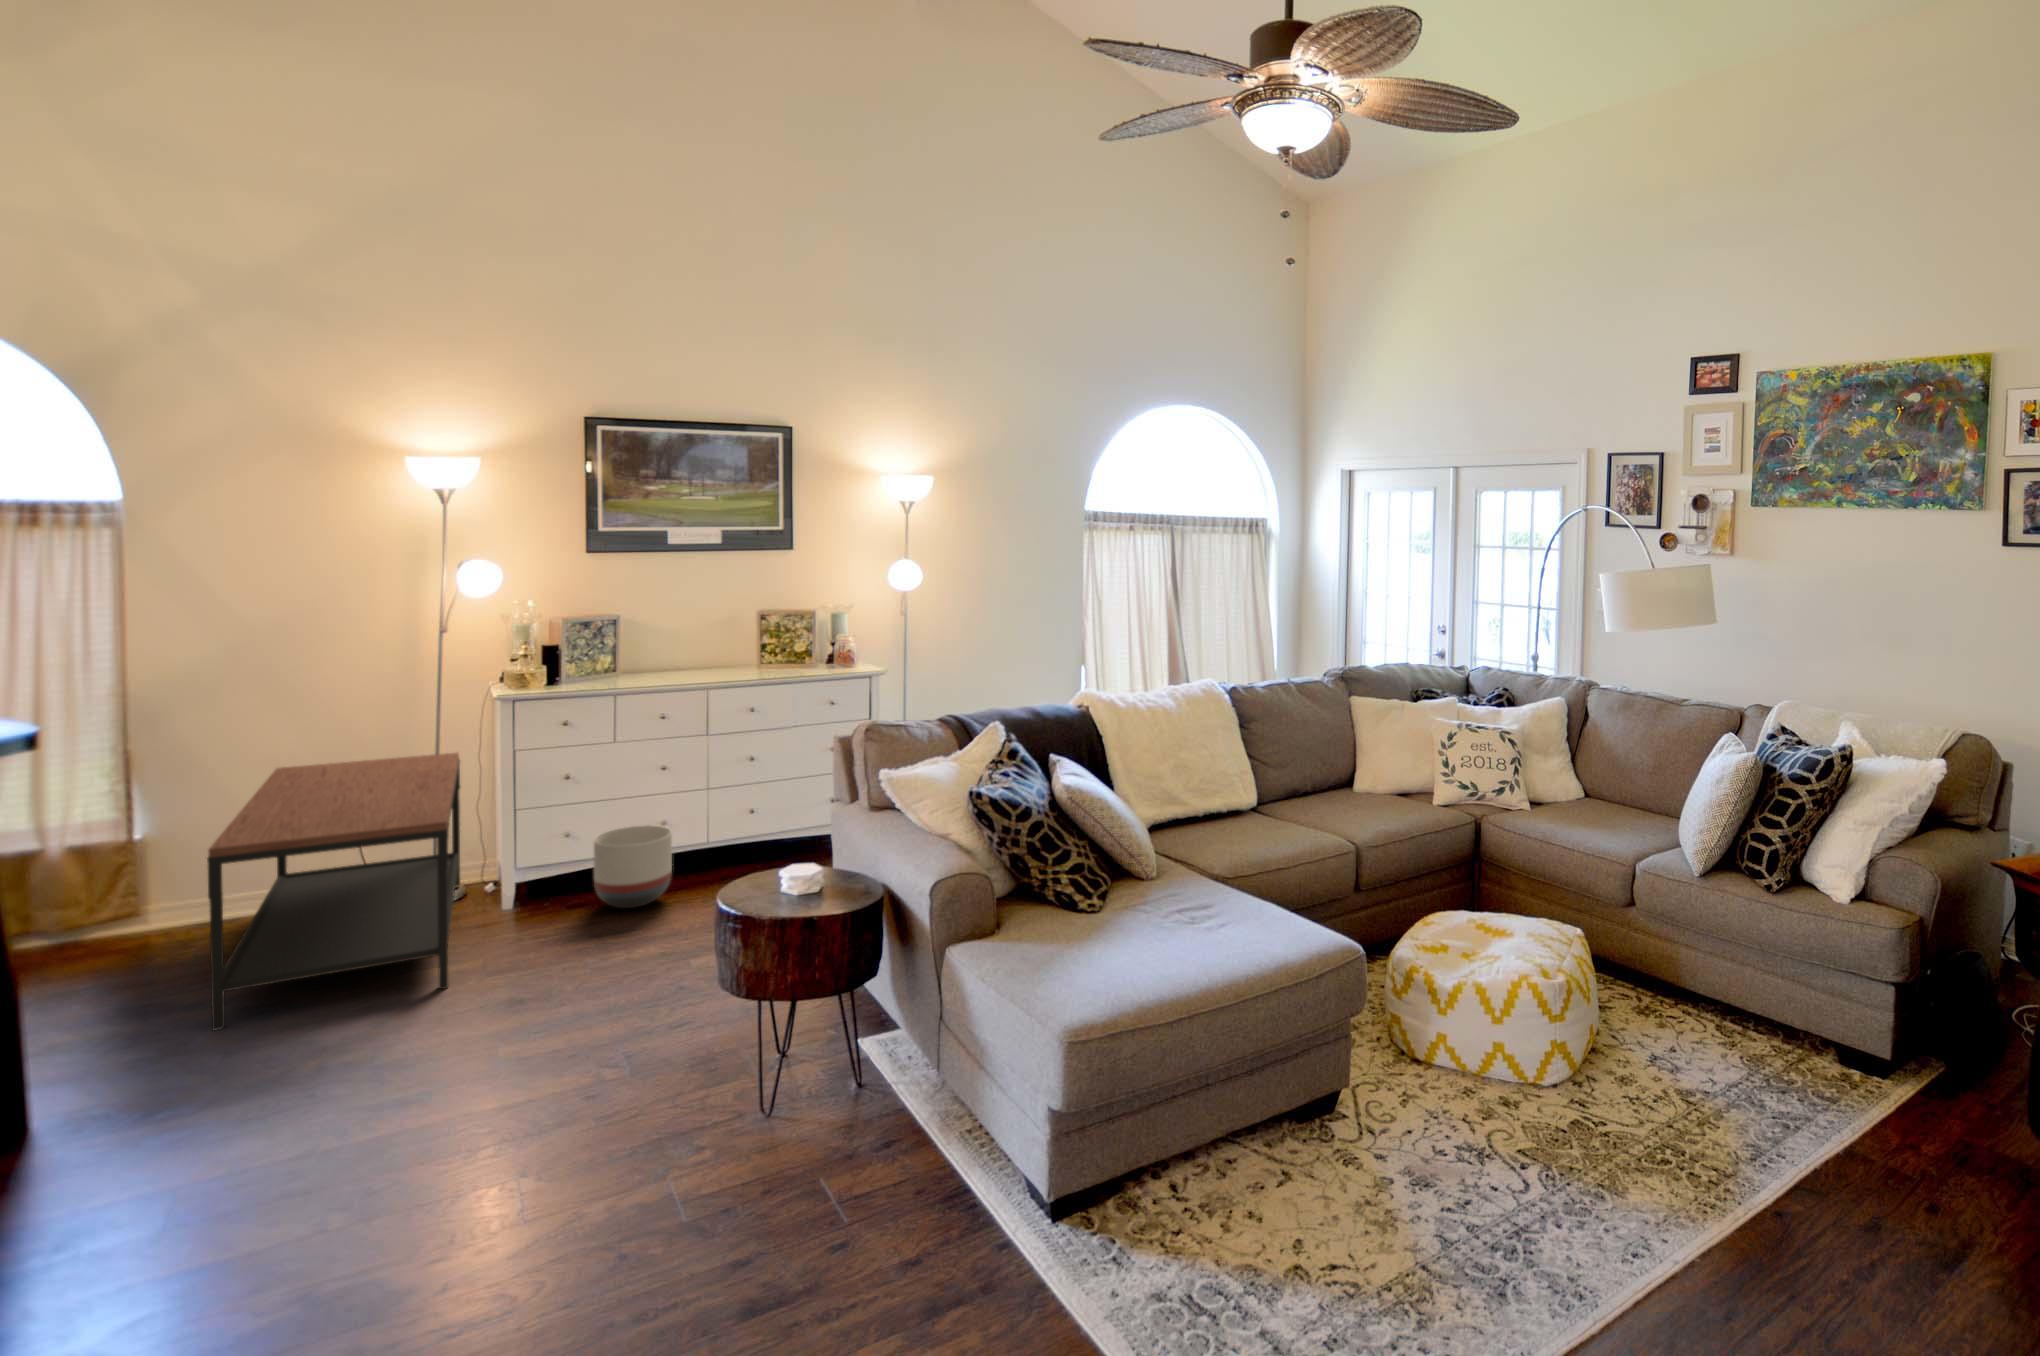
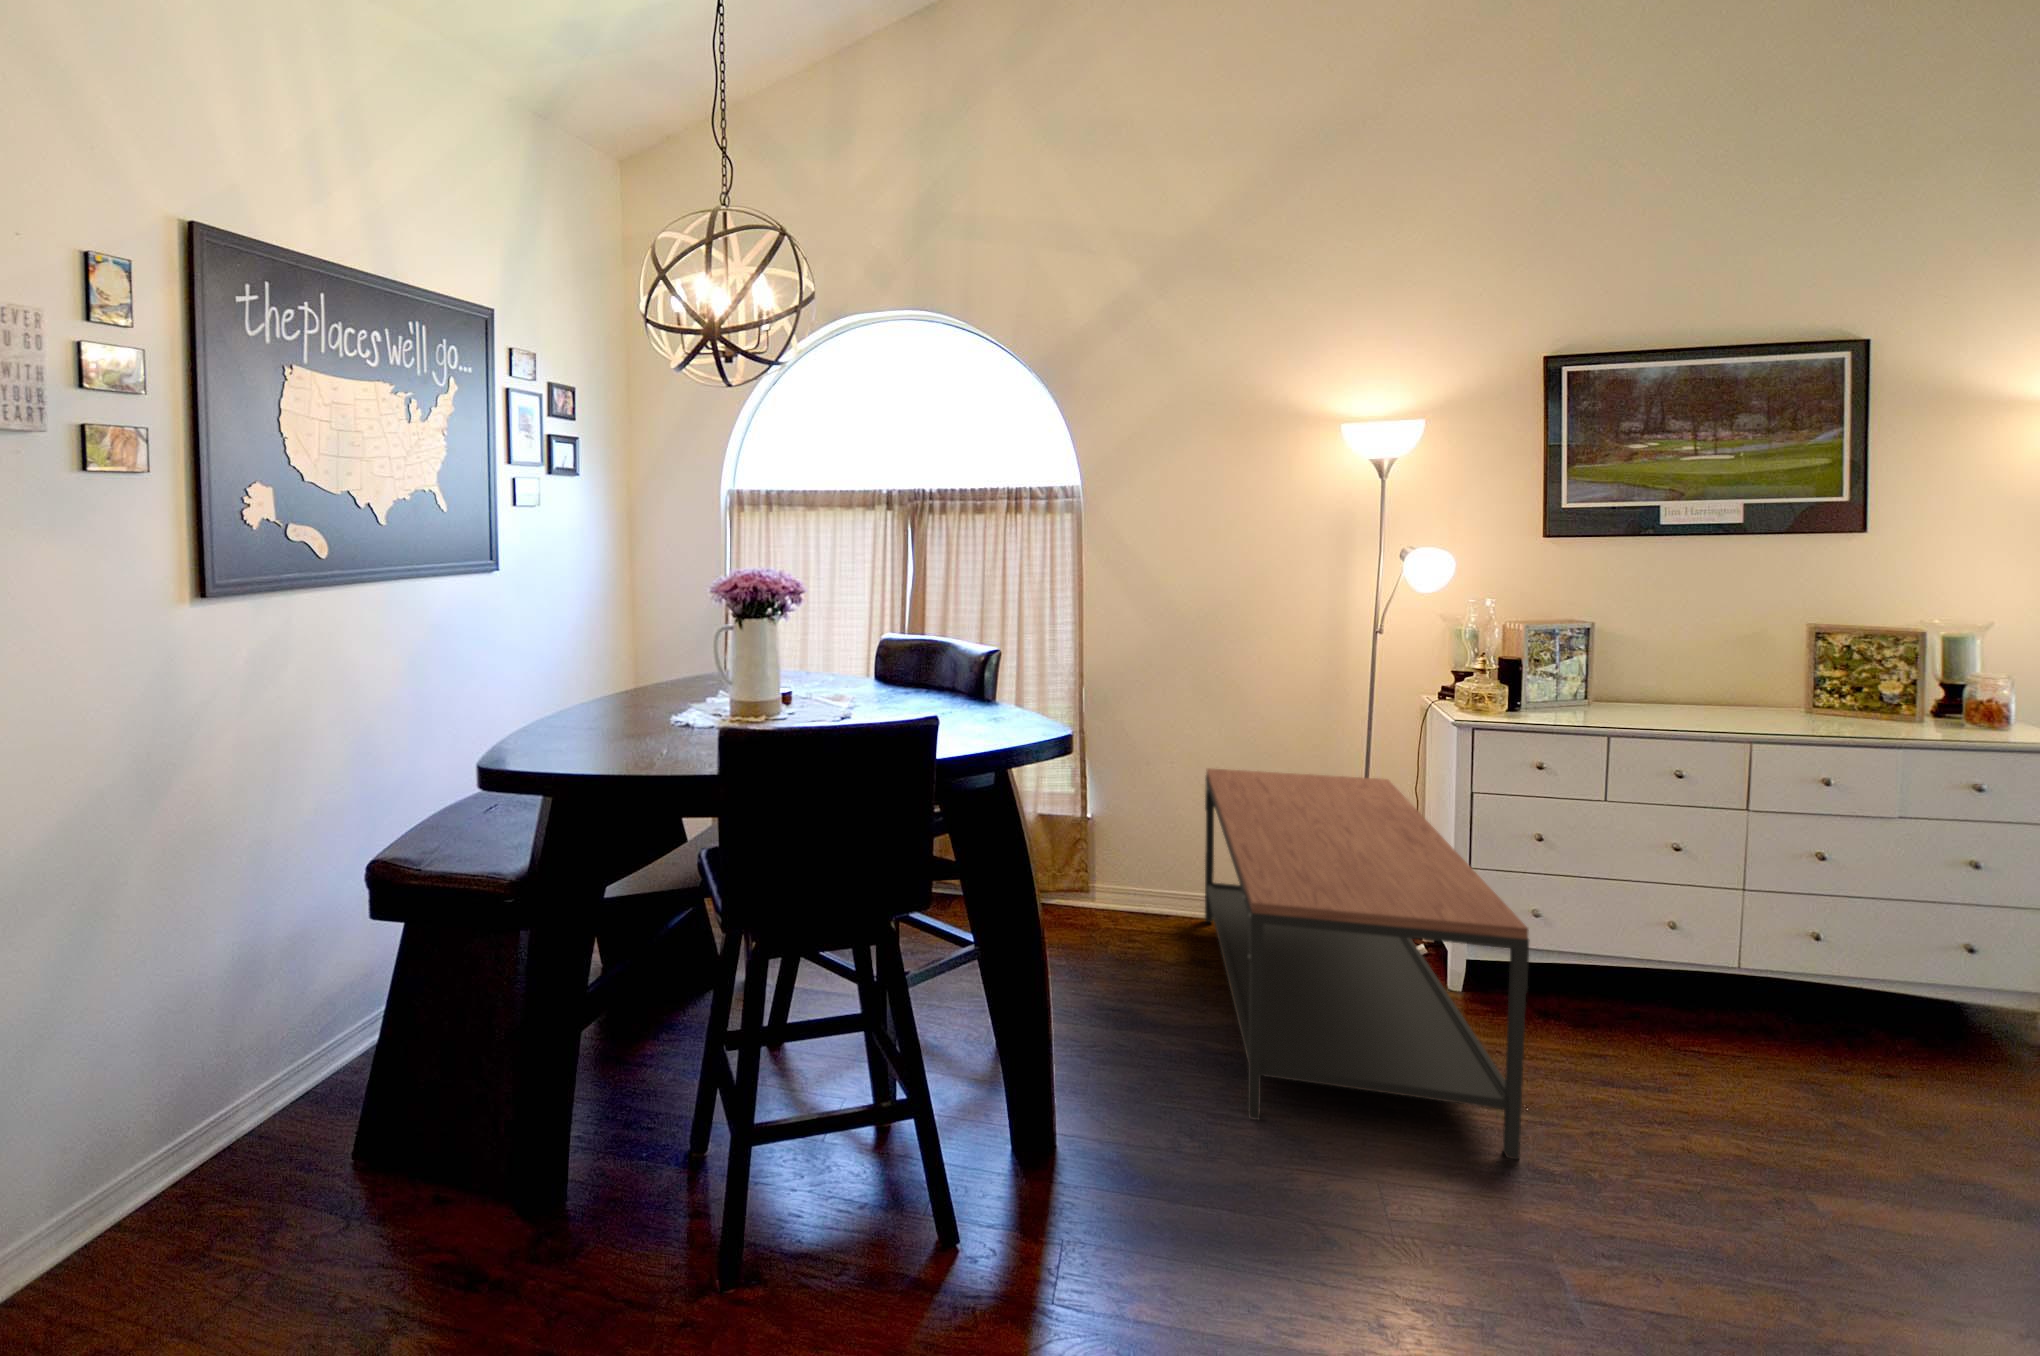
planter: present [594,825,672,908] -> none [1624,937,1764,1074]

